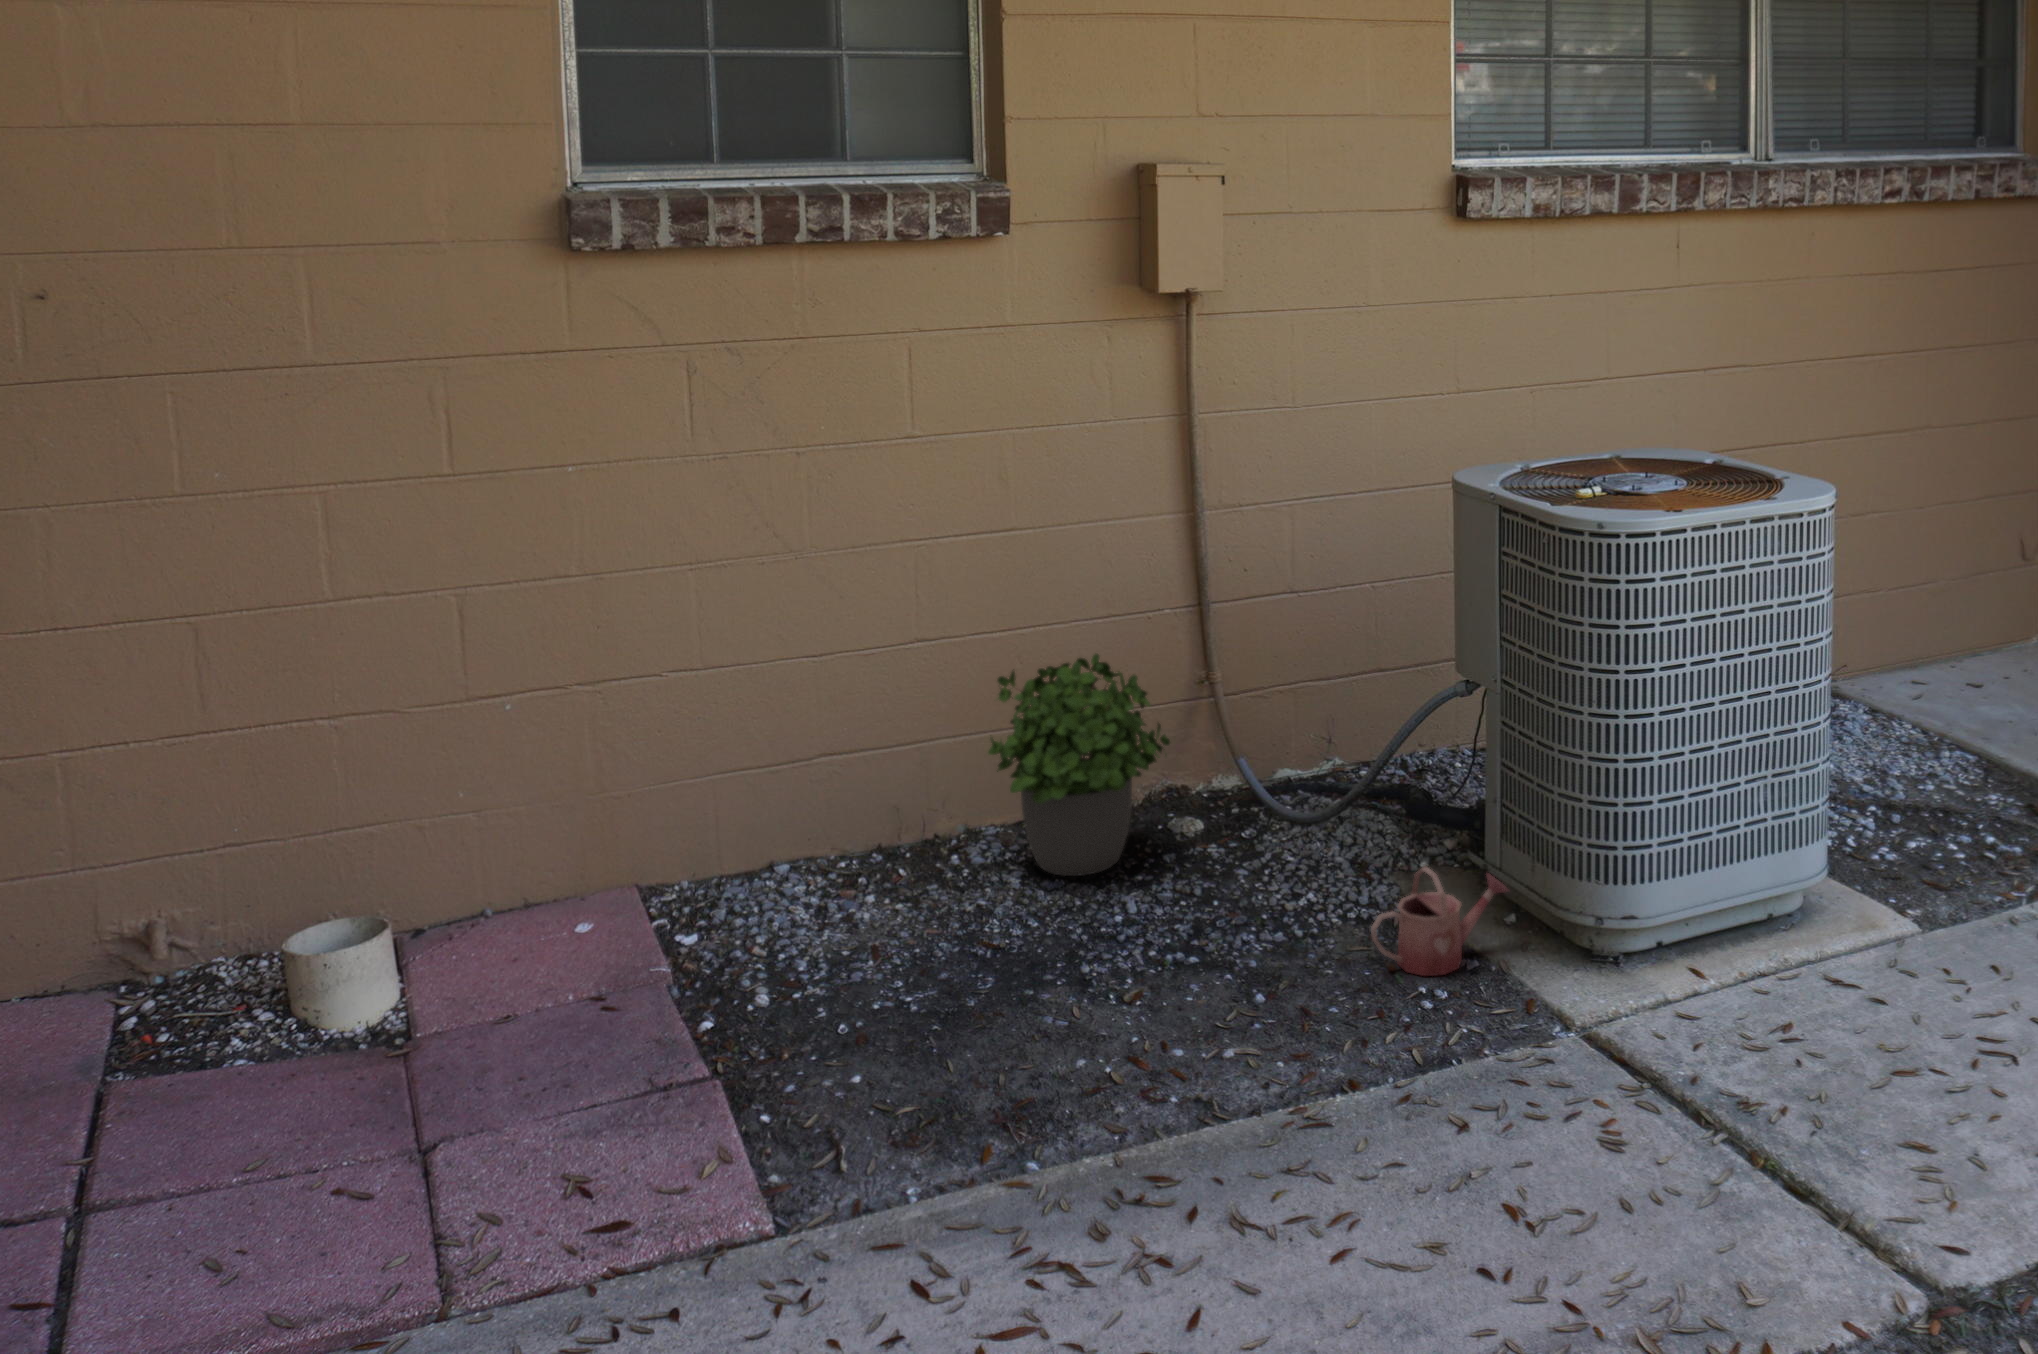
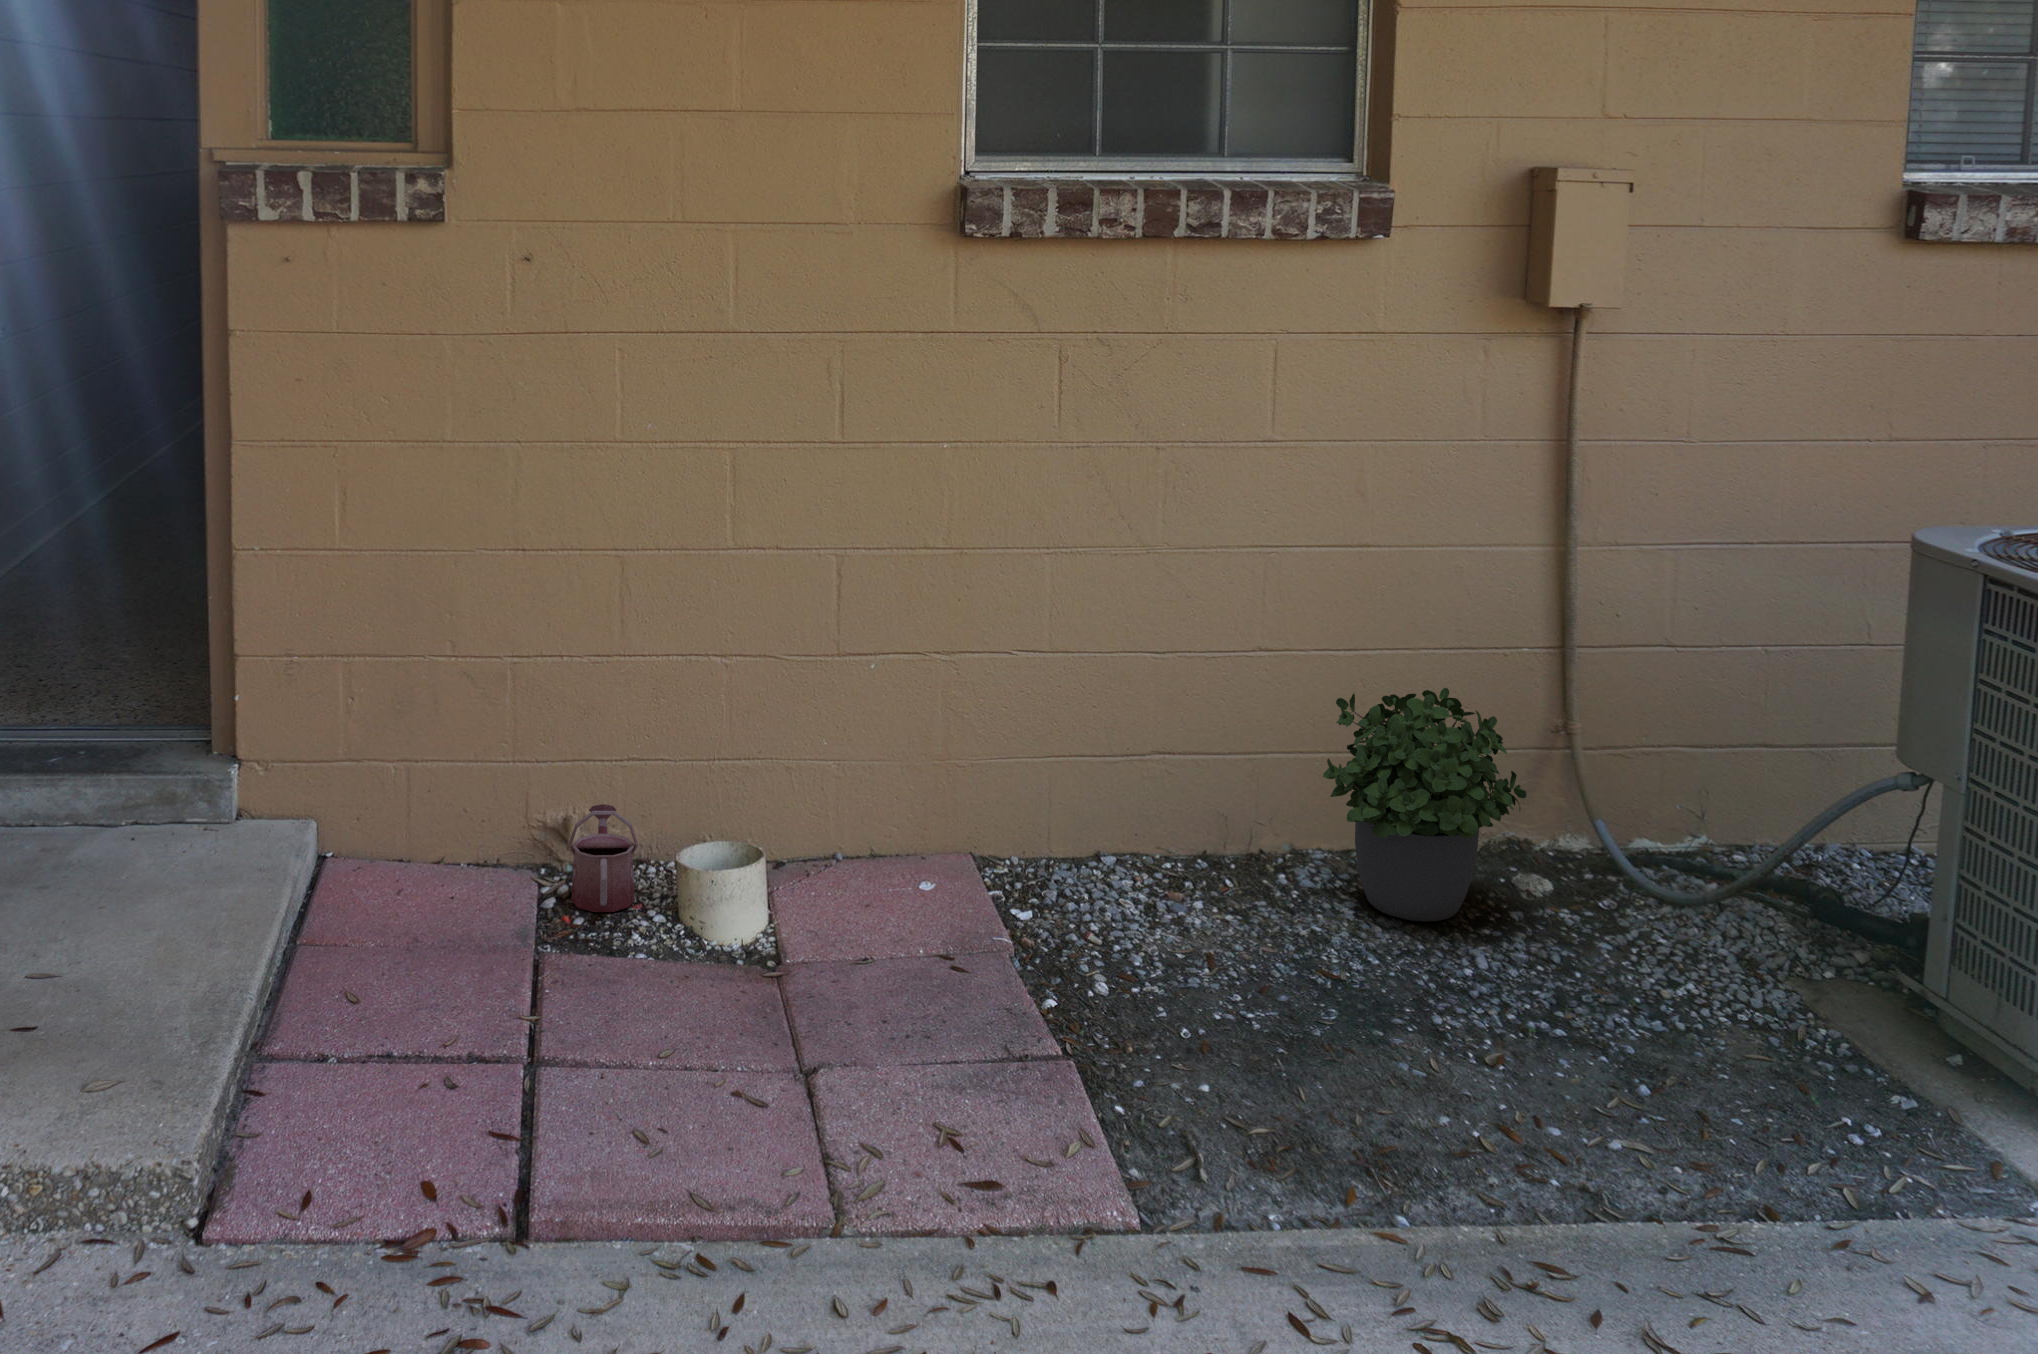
watering can: present [1371,867,1508,976] -> present [568,804,638,912]

